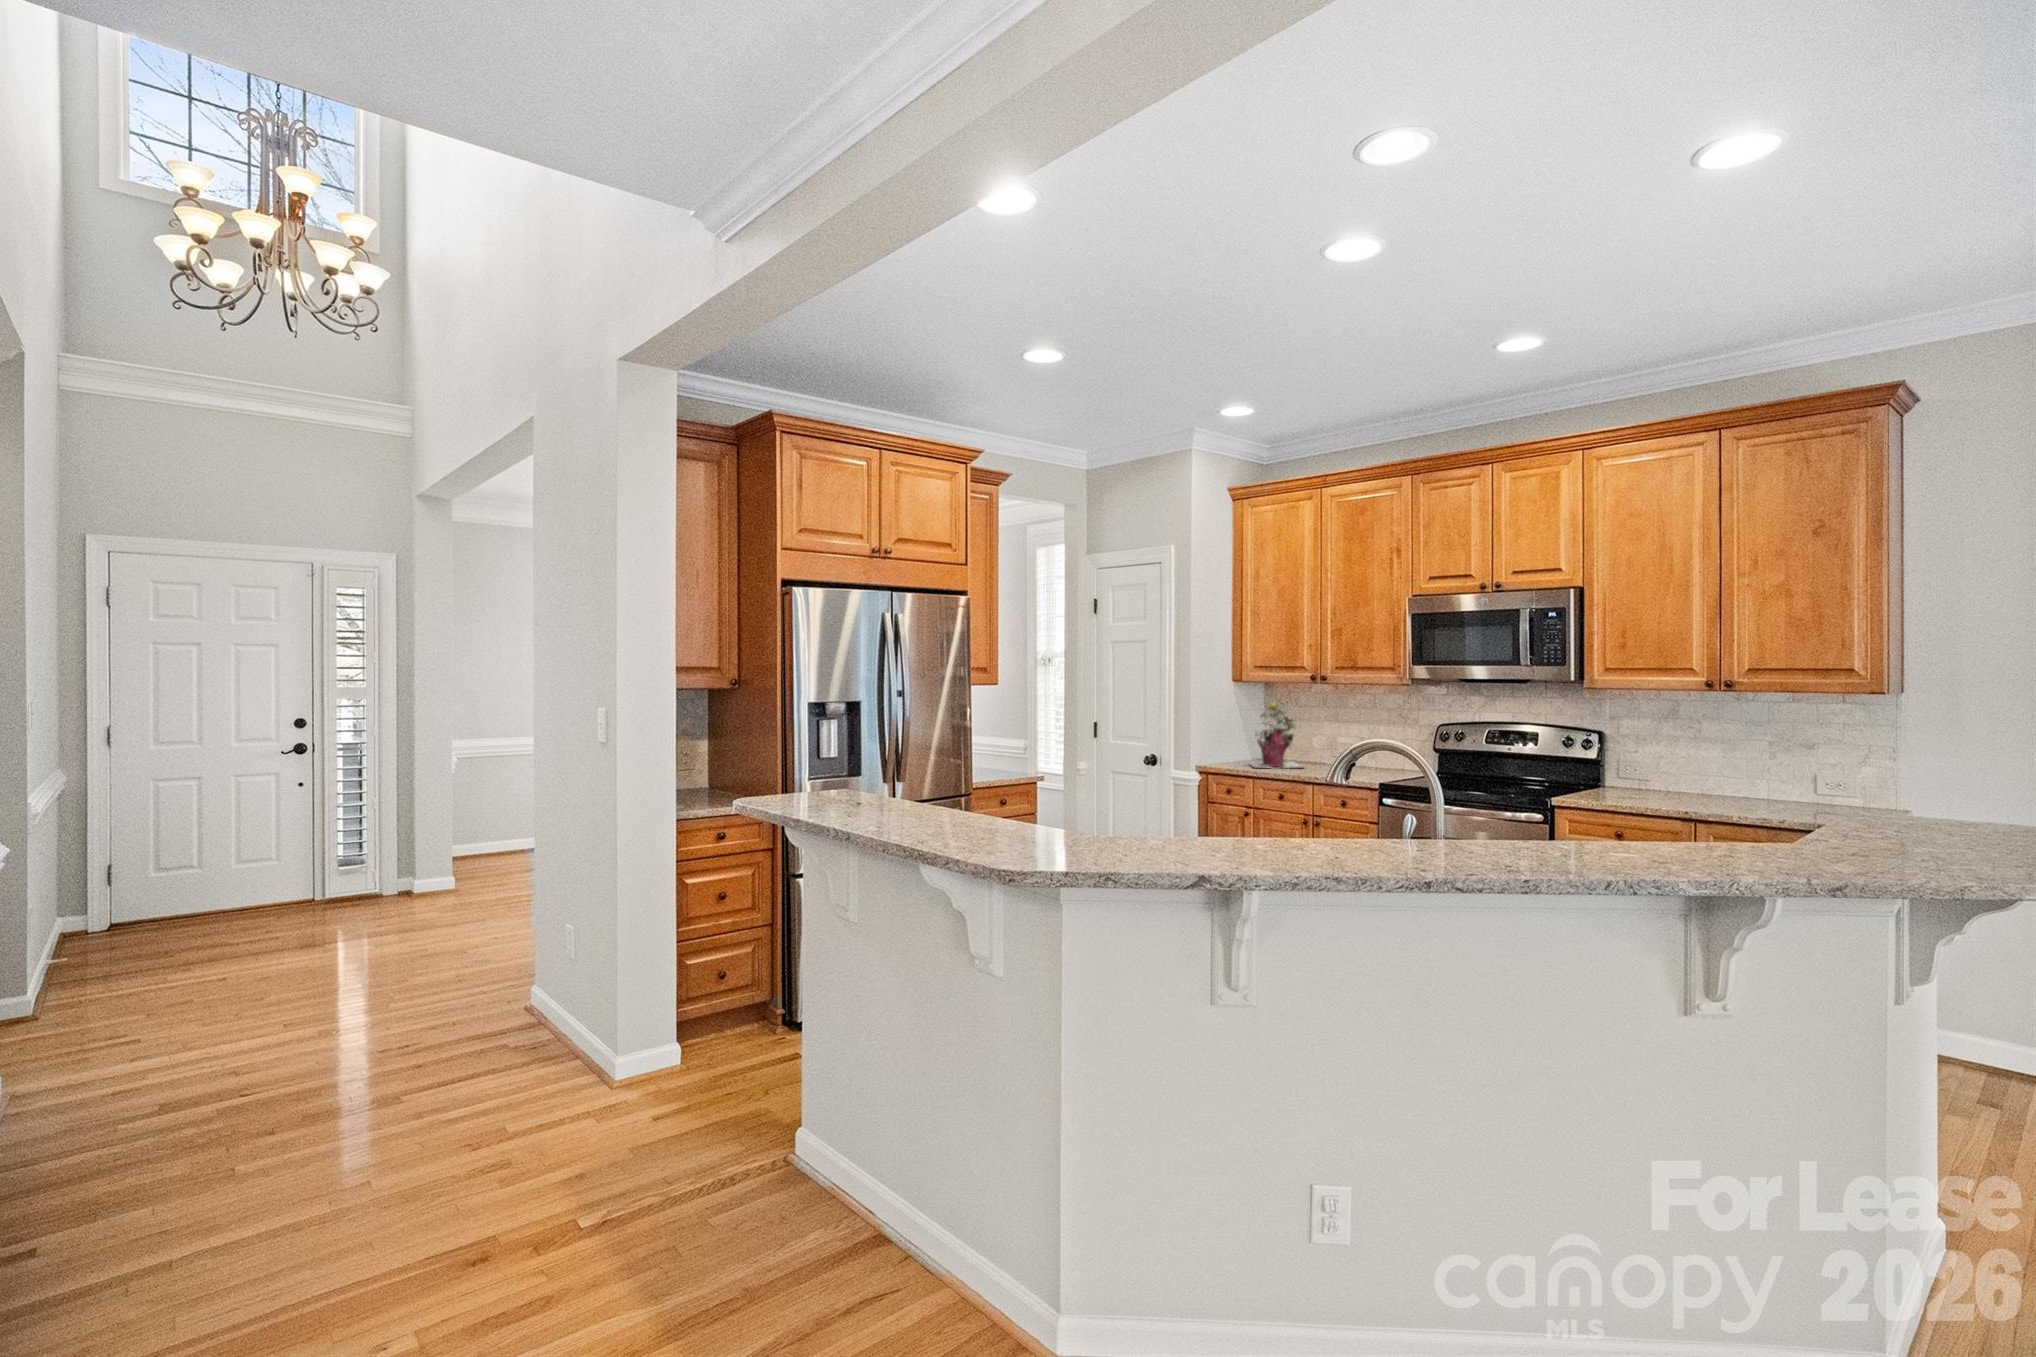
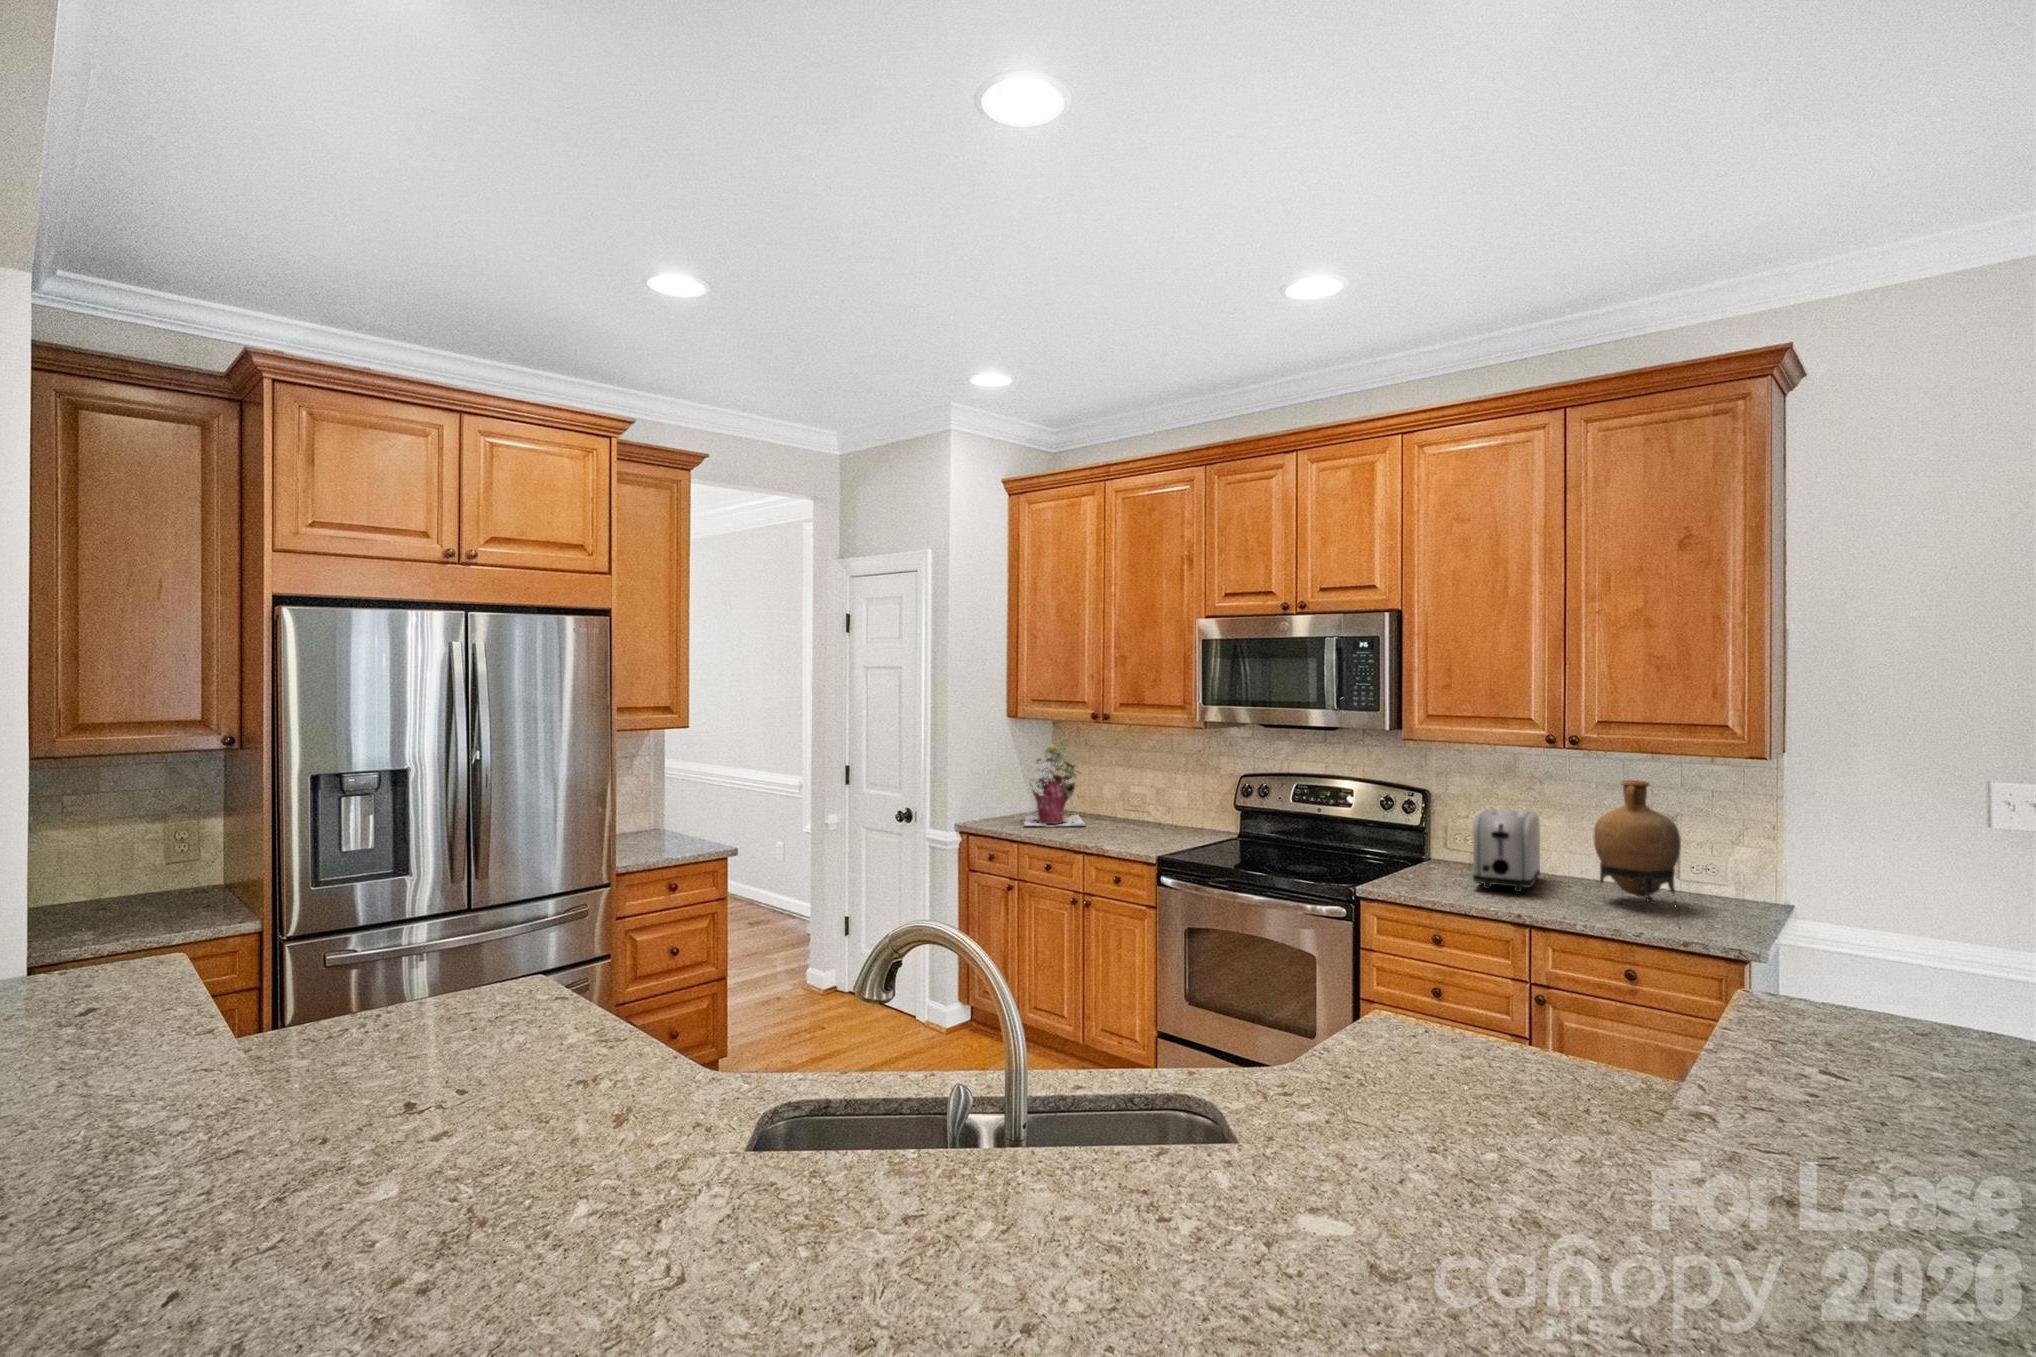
vase: none [1745,713,1815,808] -> present [1594,780,1681,902]
toaster: none [1646,741,1700,801] -> present [1473,809,1540,892]

